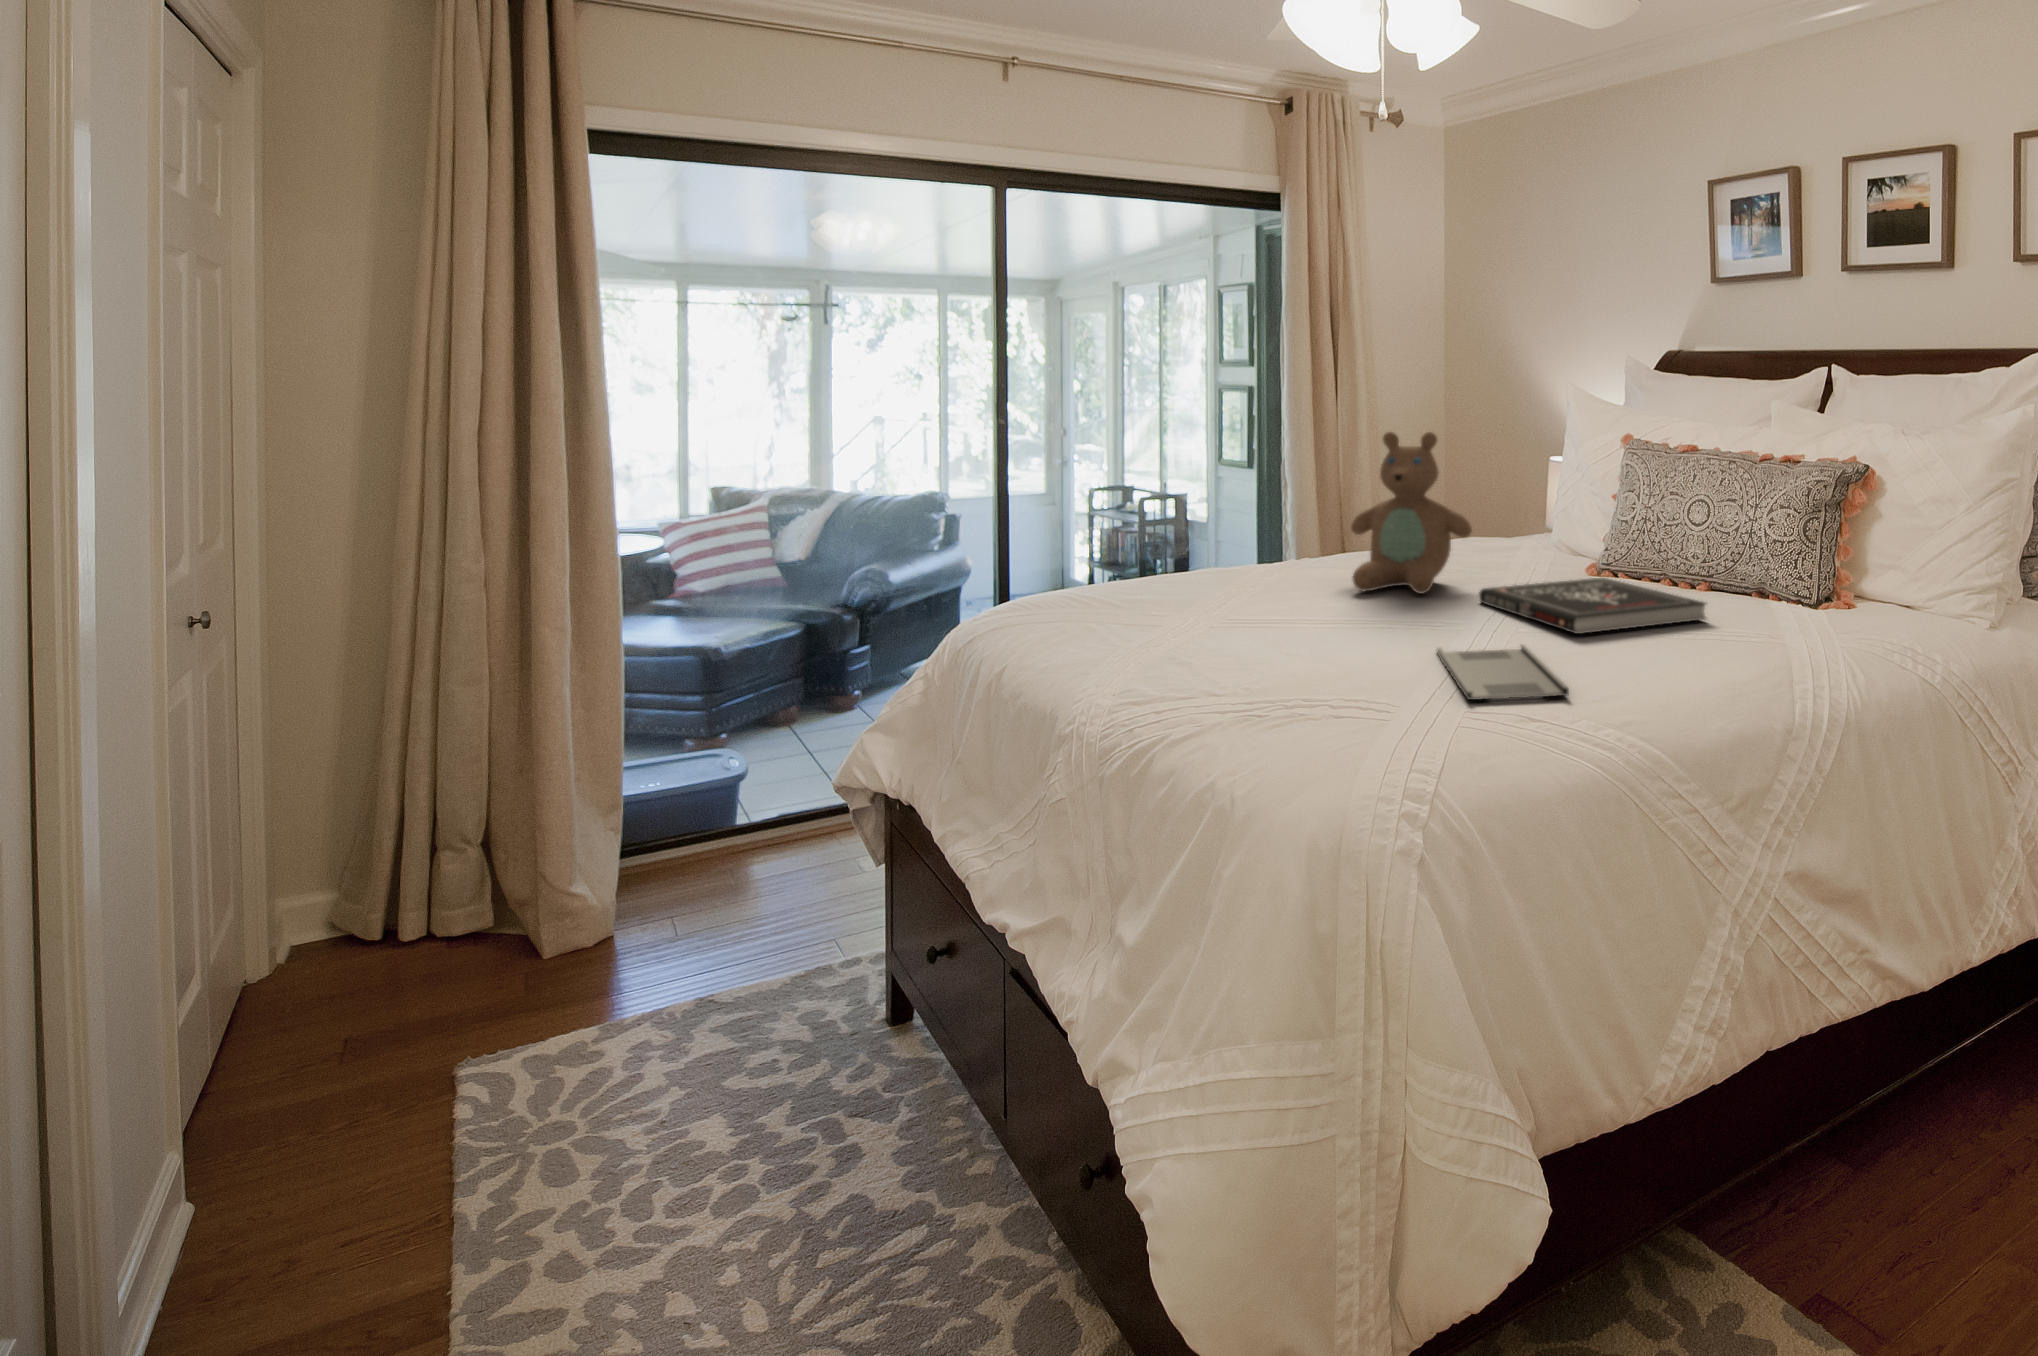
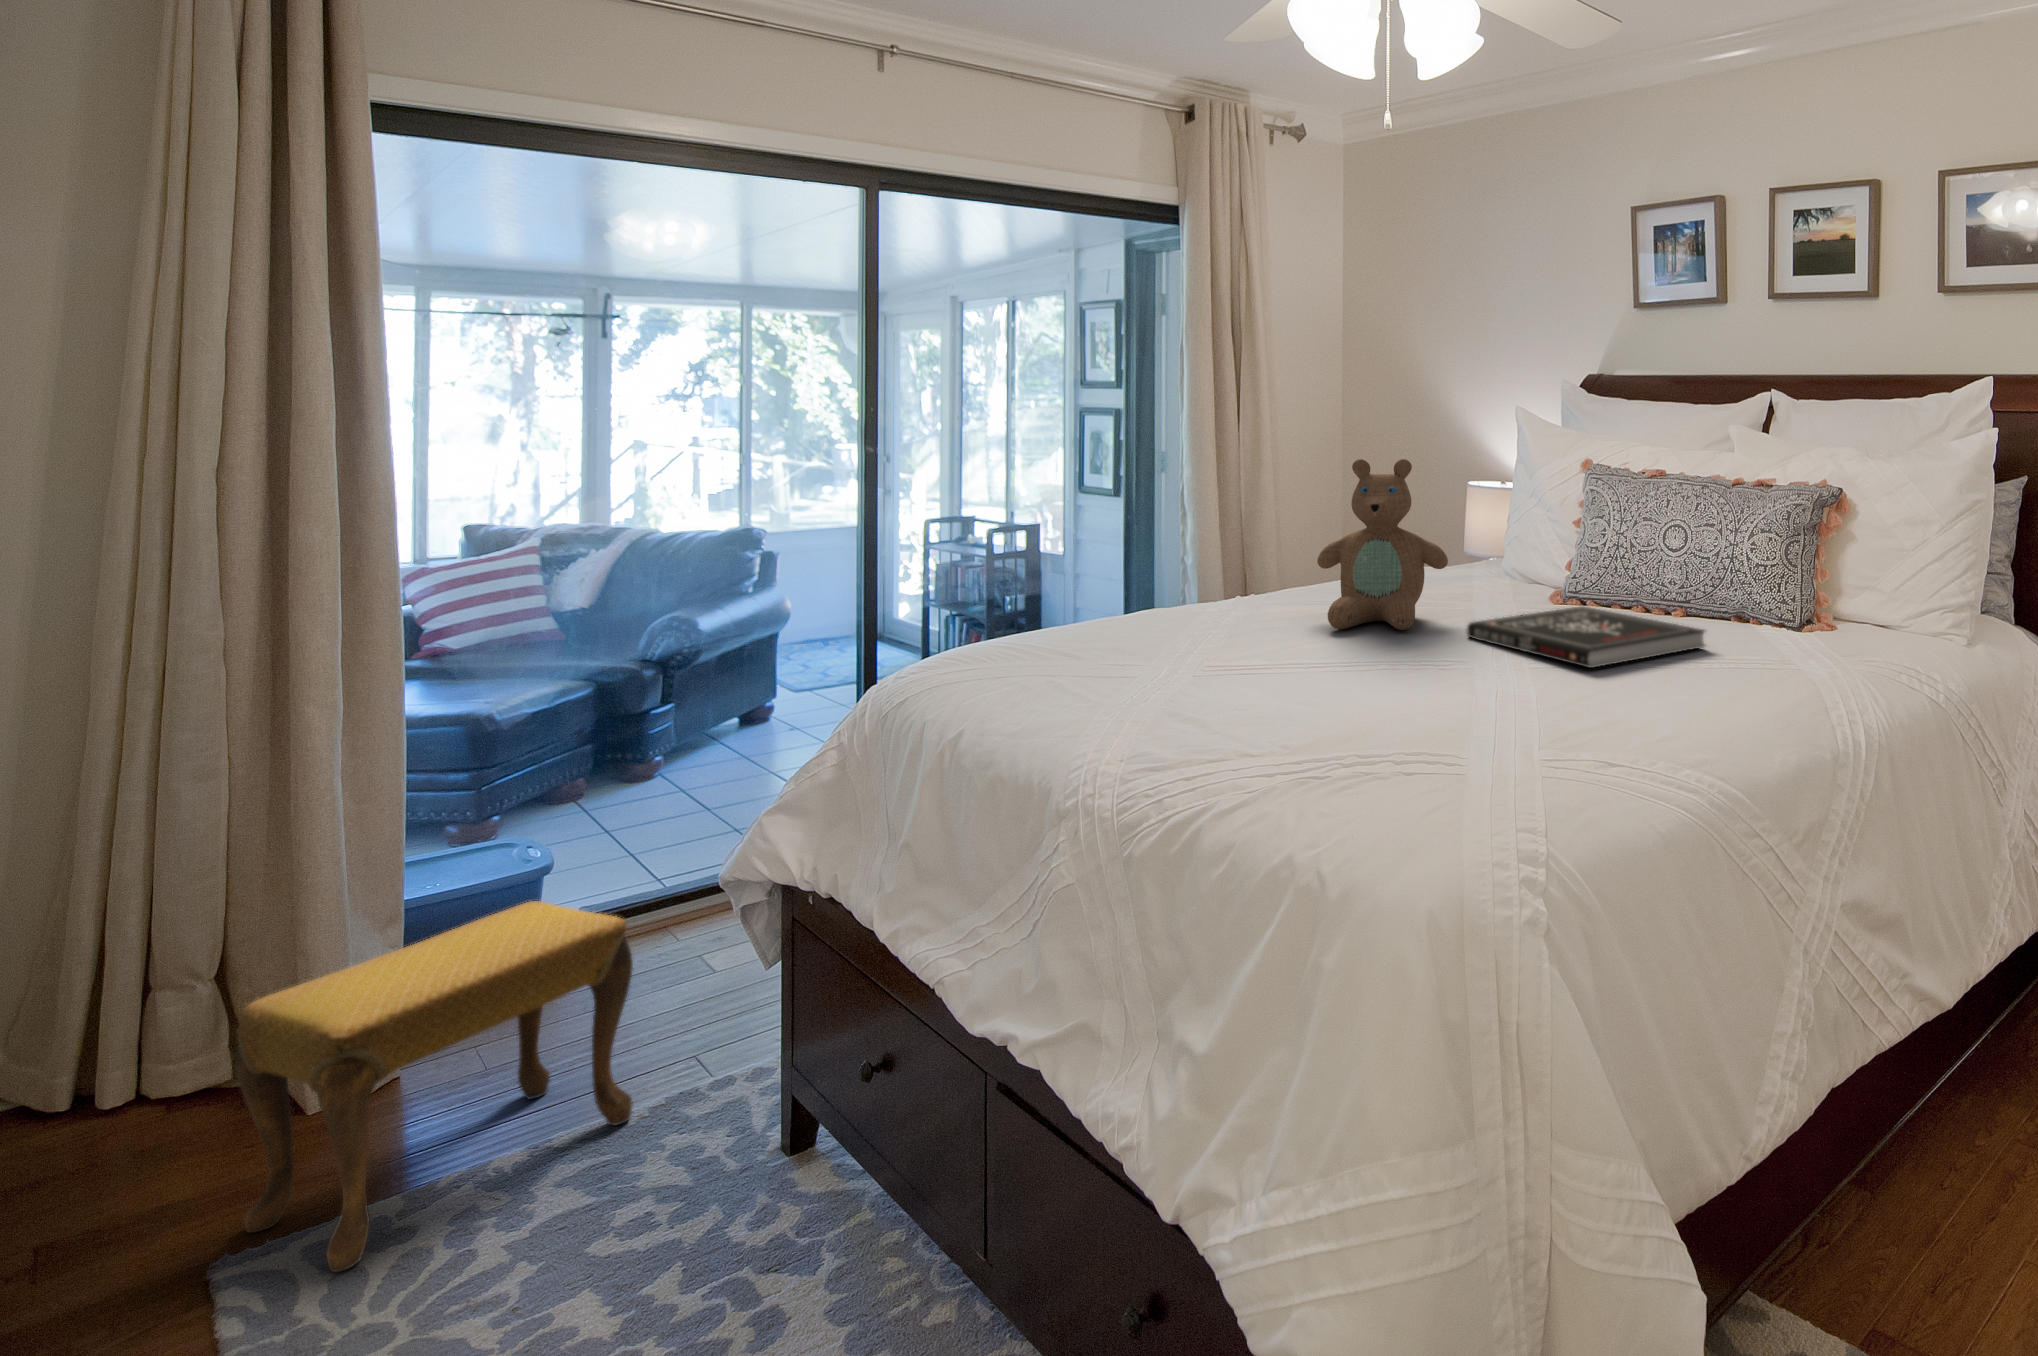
tray: present [1437,645,1569,700] -> none [1458,682,1627,747]
footstool: none [479,797,776,1079] -> present [235,901,633,1273]

